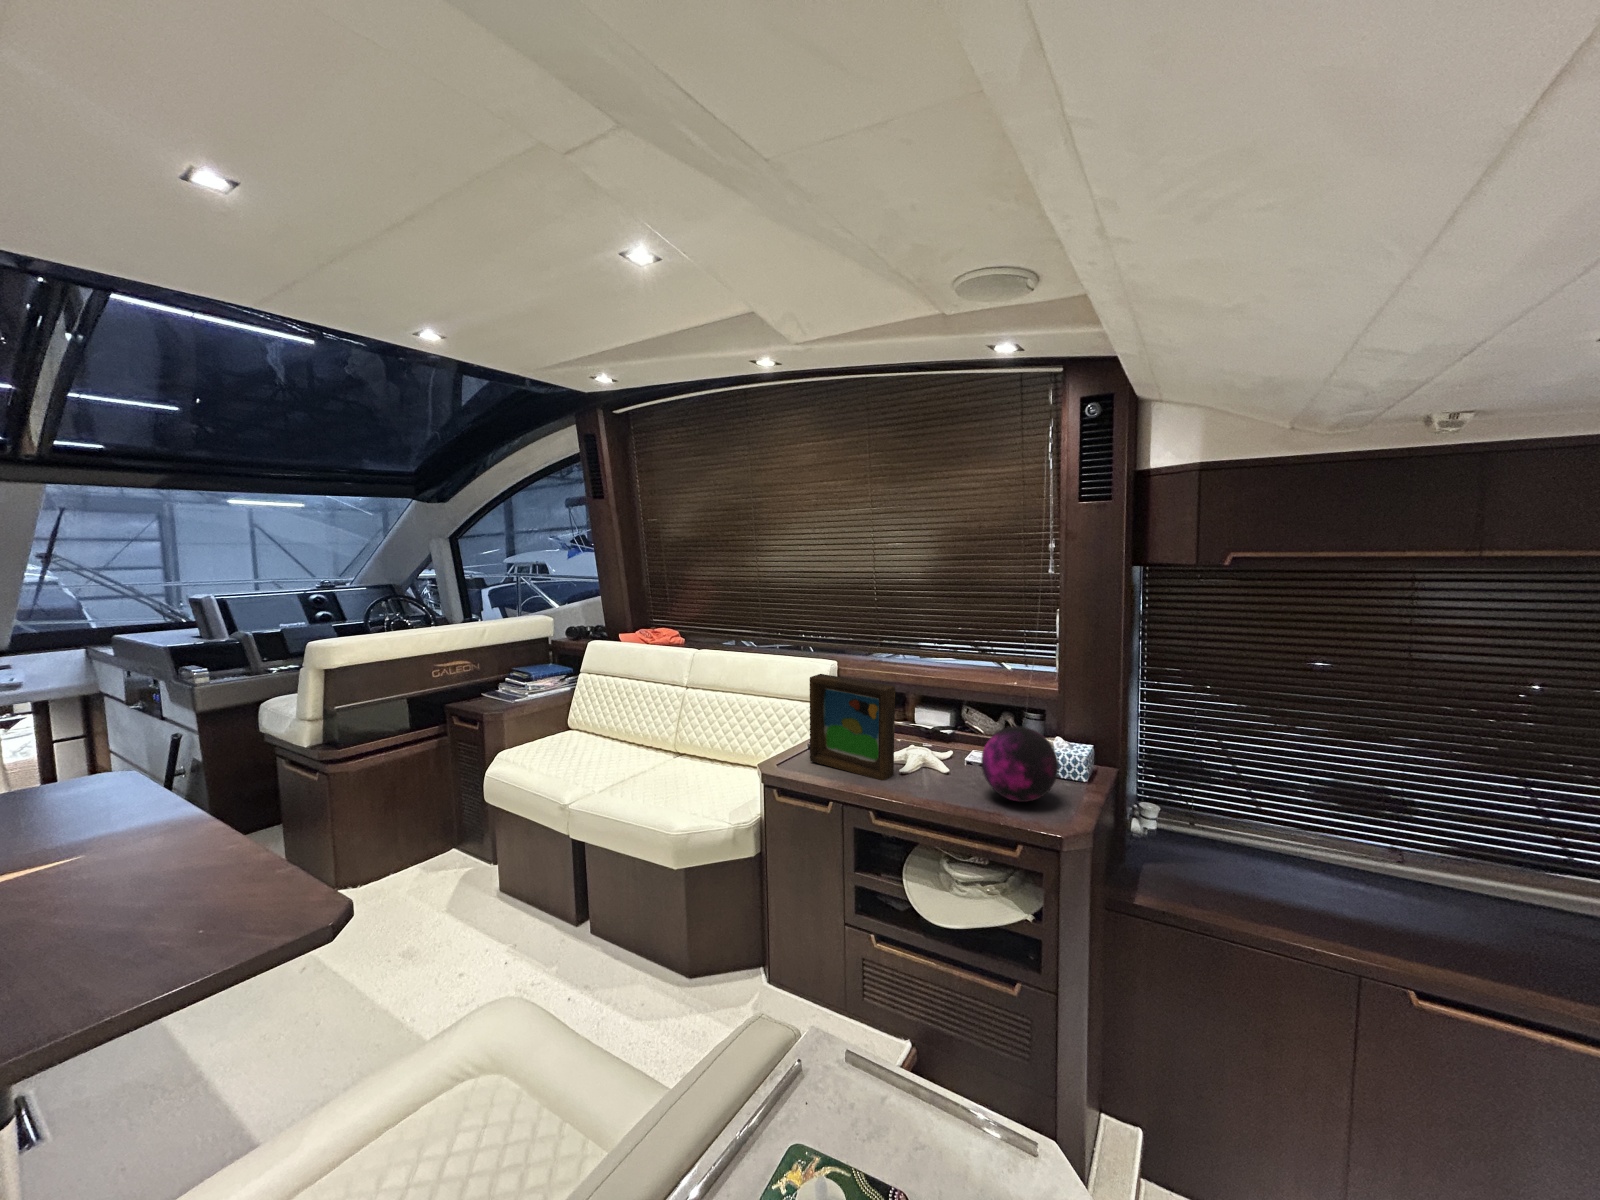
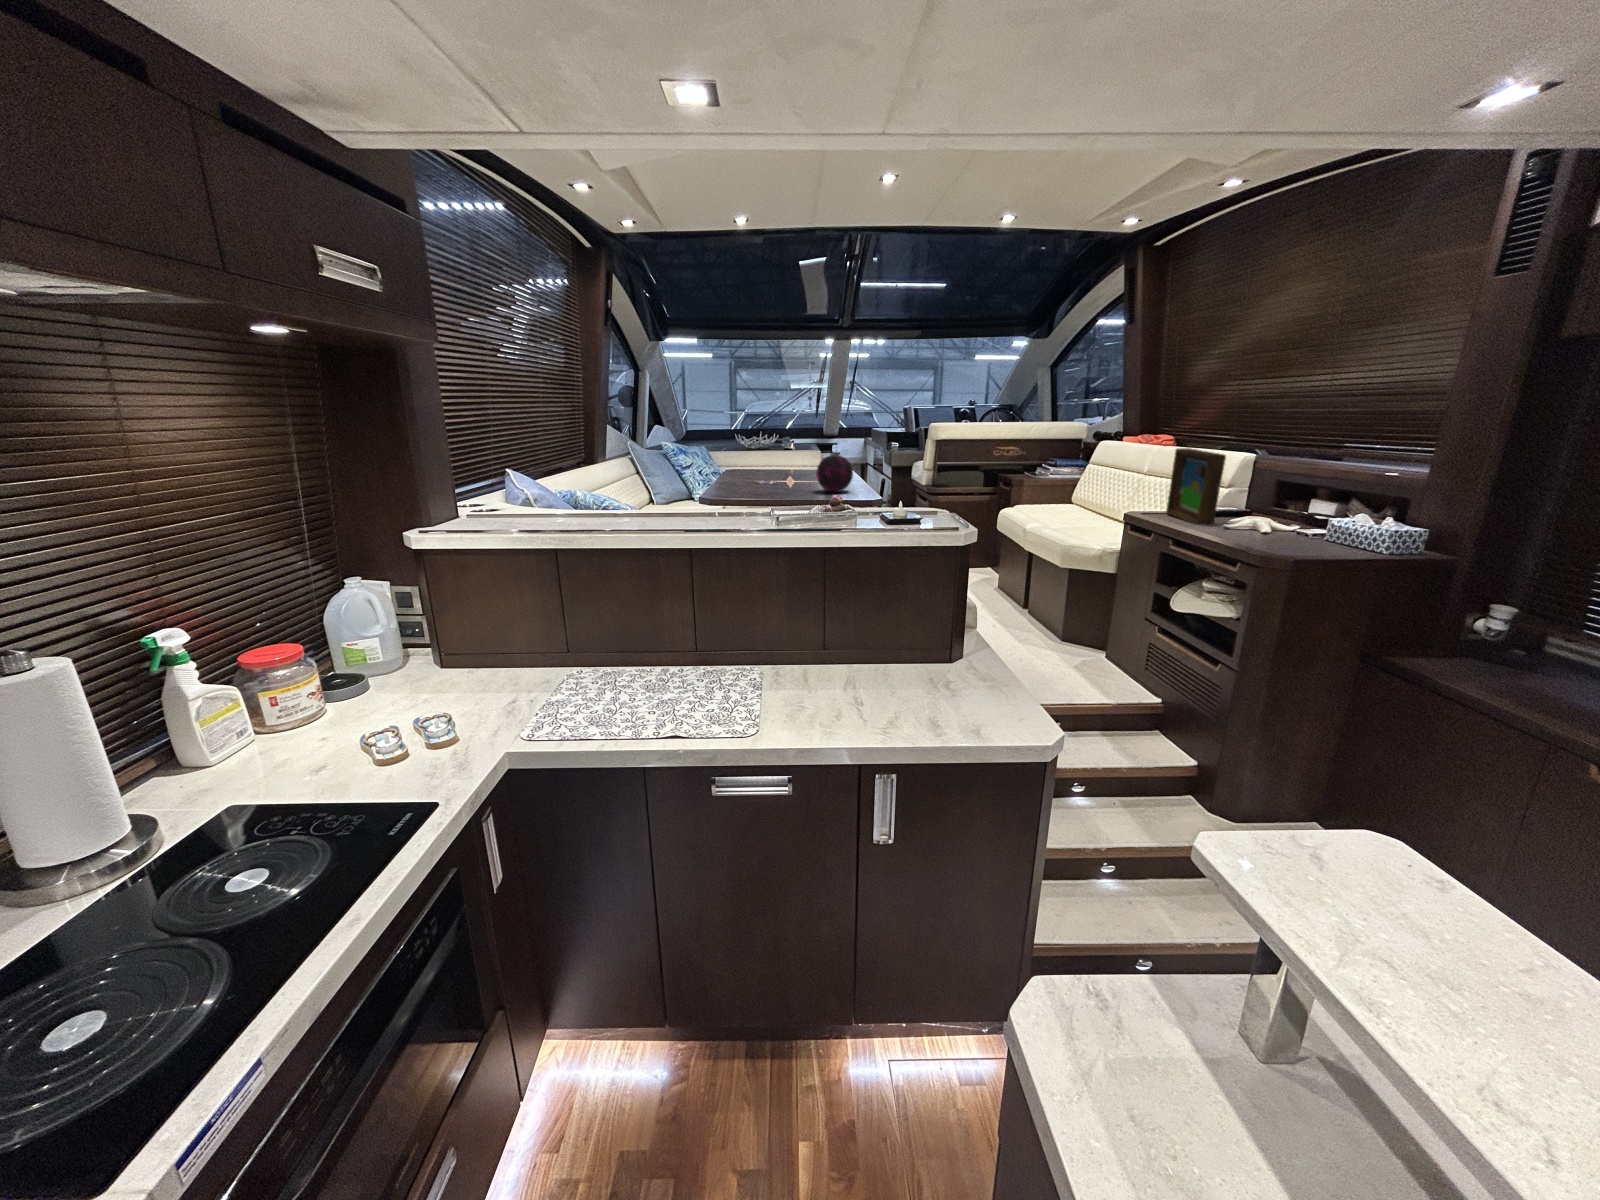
decorative orb: present [981,726,1059,802] -> present [816,455,853,492]

